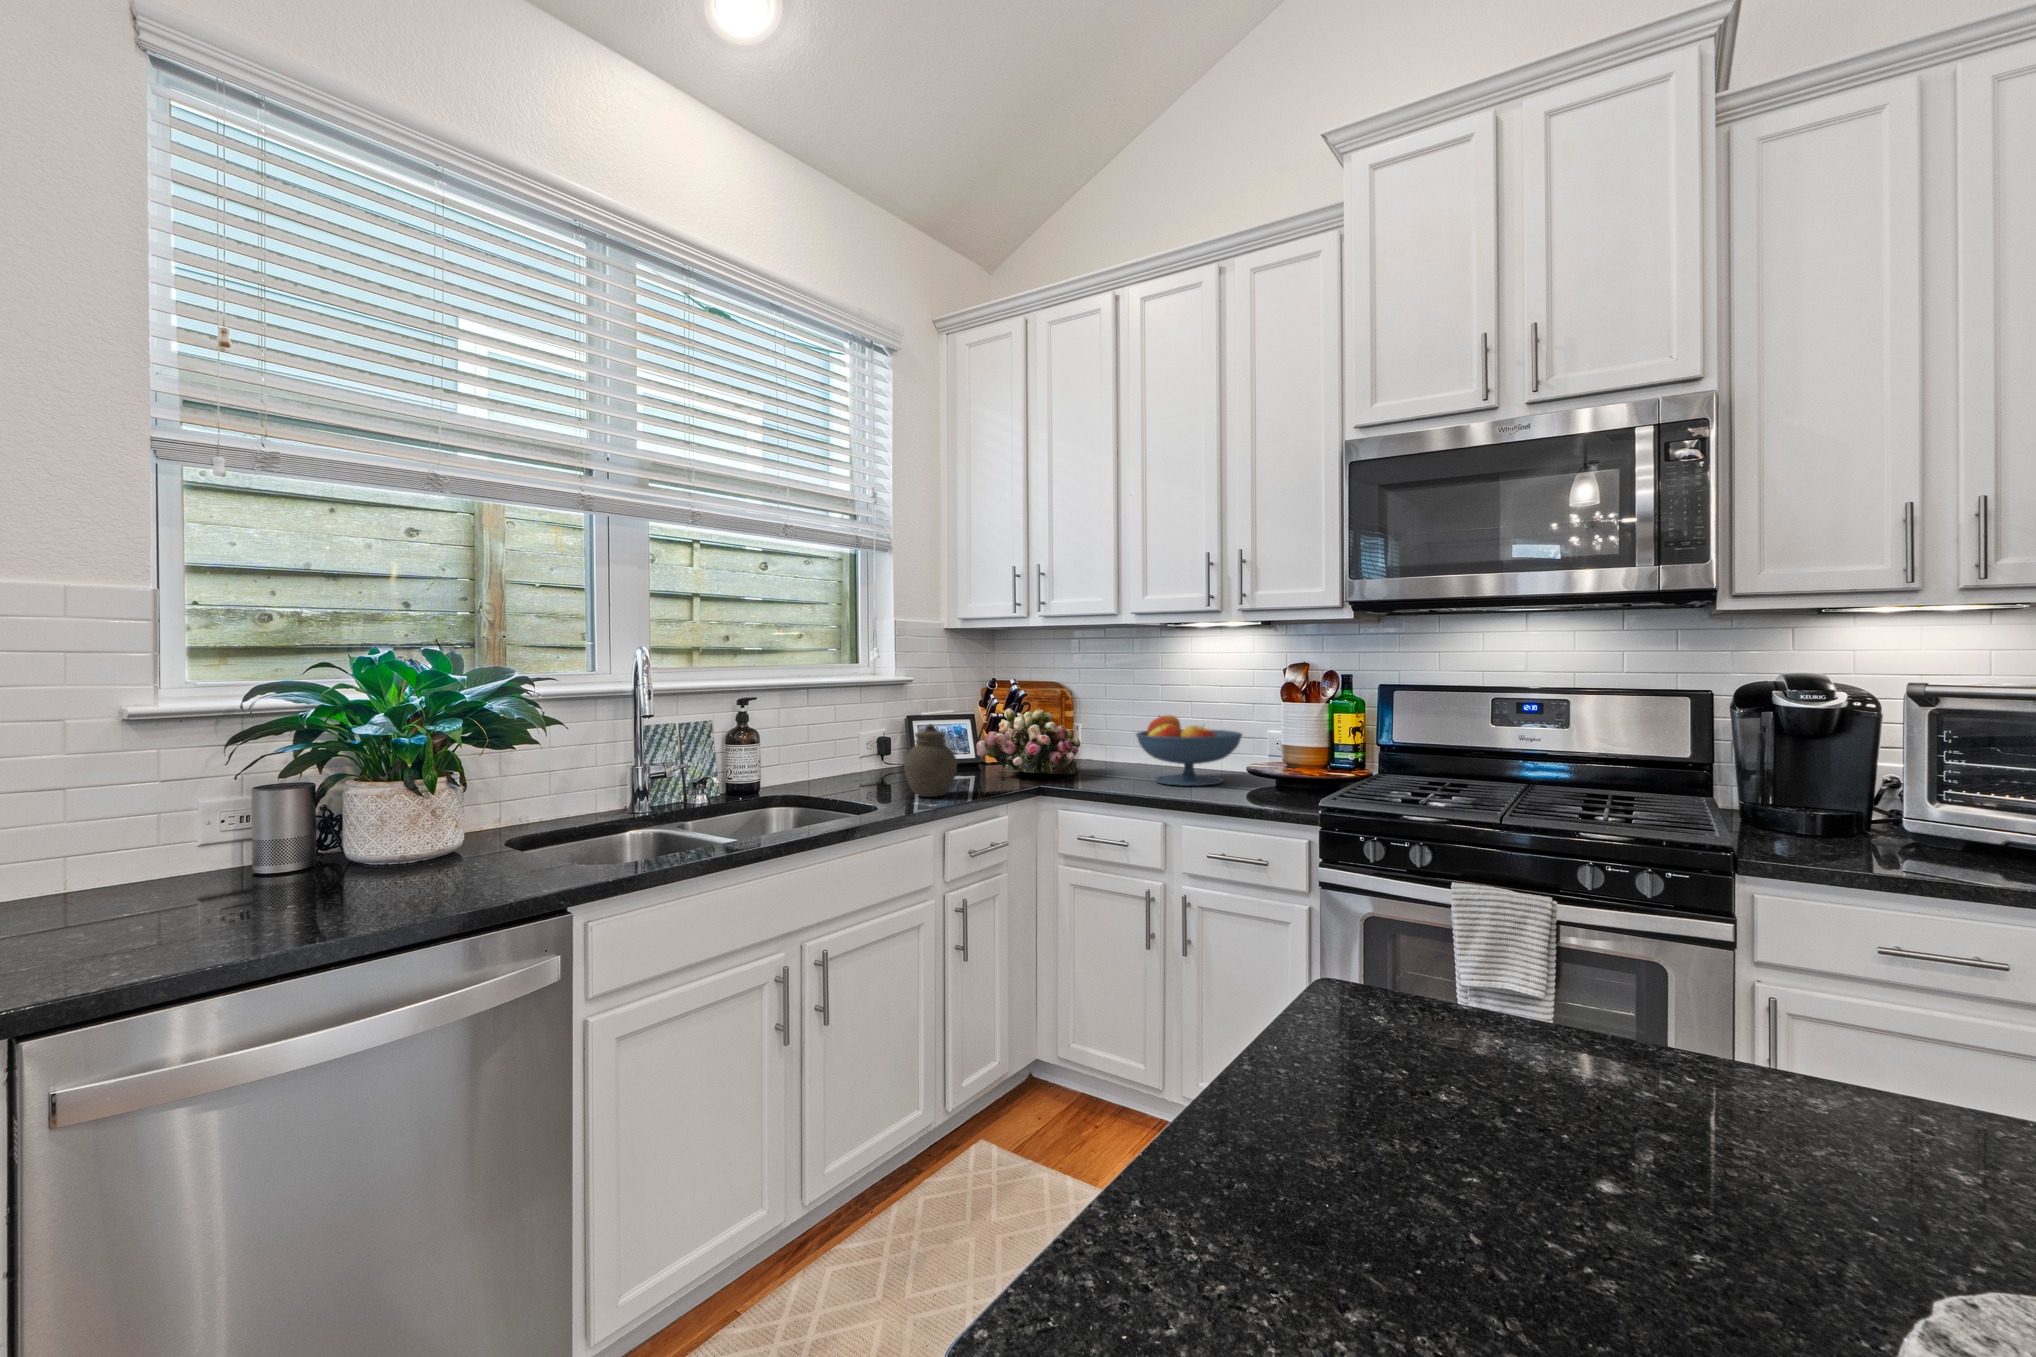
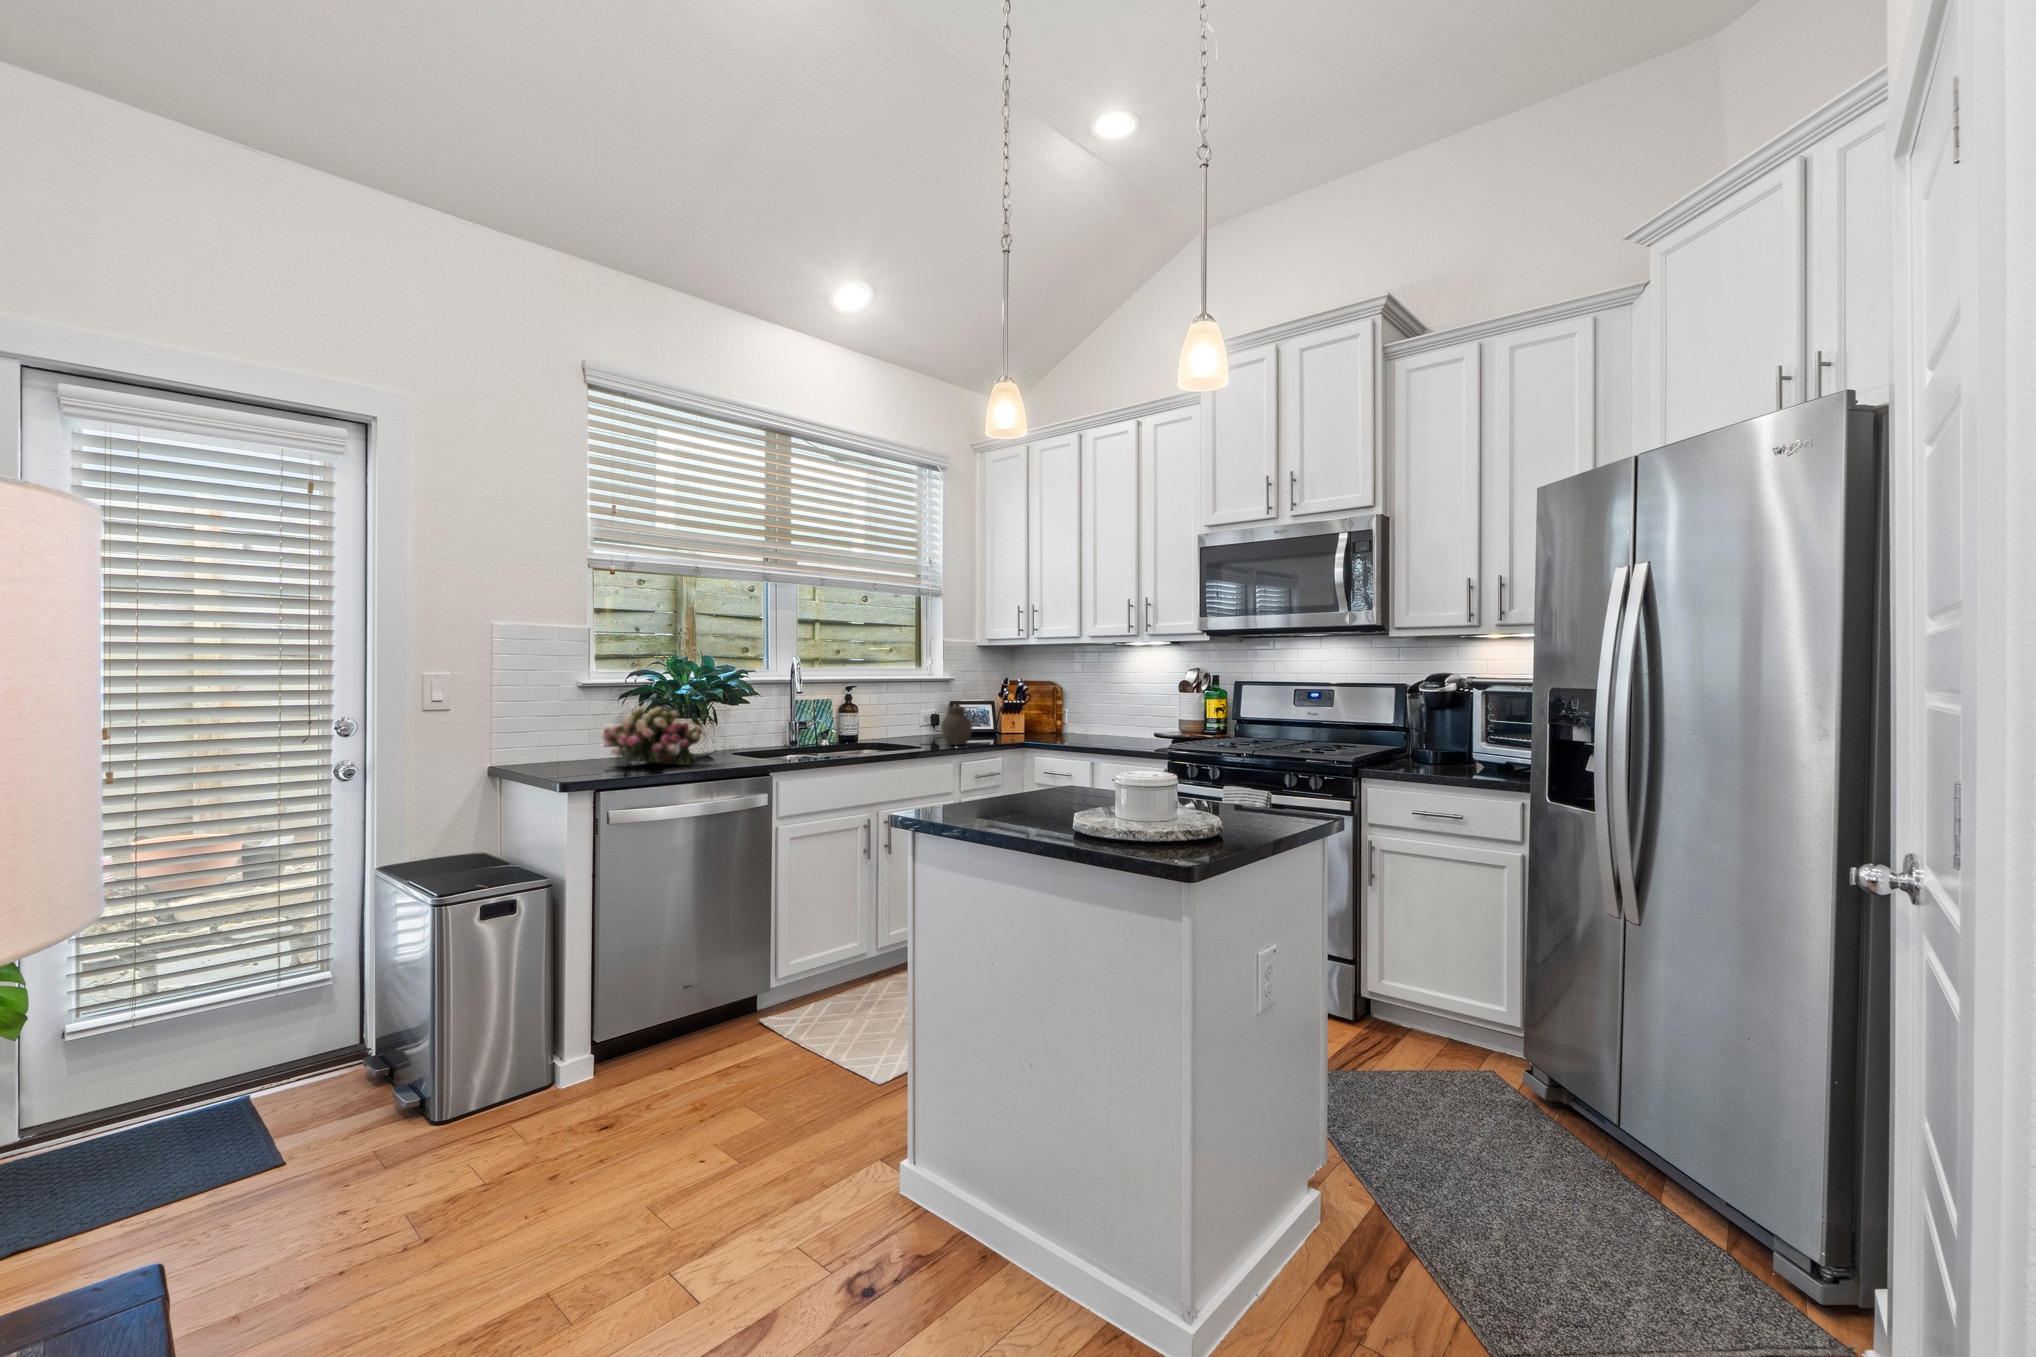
flower arrangement: present [976,709,1081,775] -> present [601,706,702,765]
fruit bowl: present [1136,715,1242,786] -> none [1086,700,1152,743]

